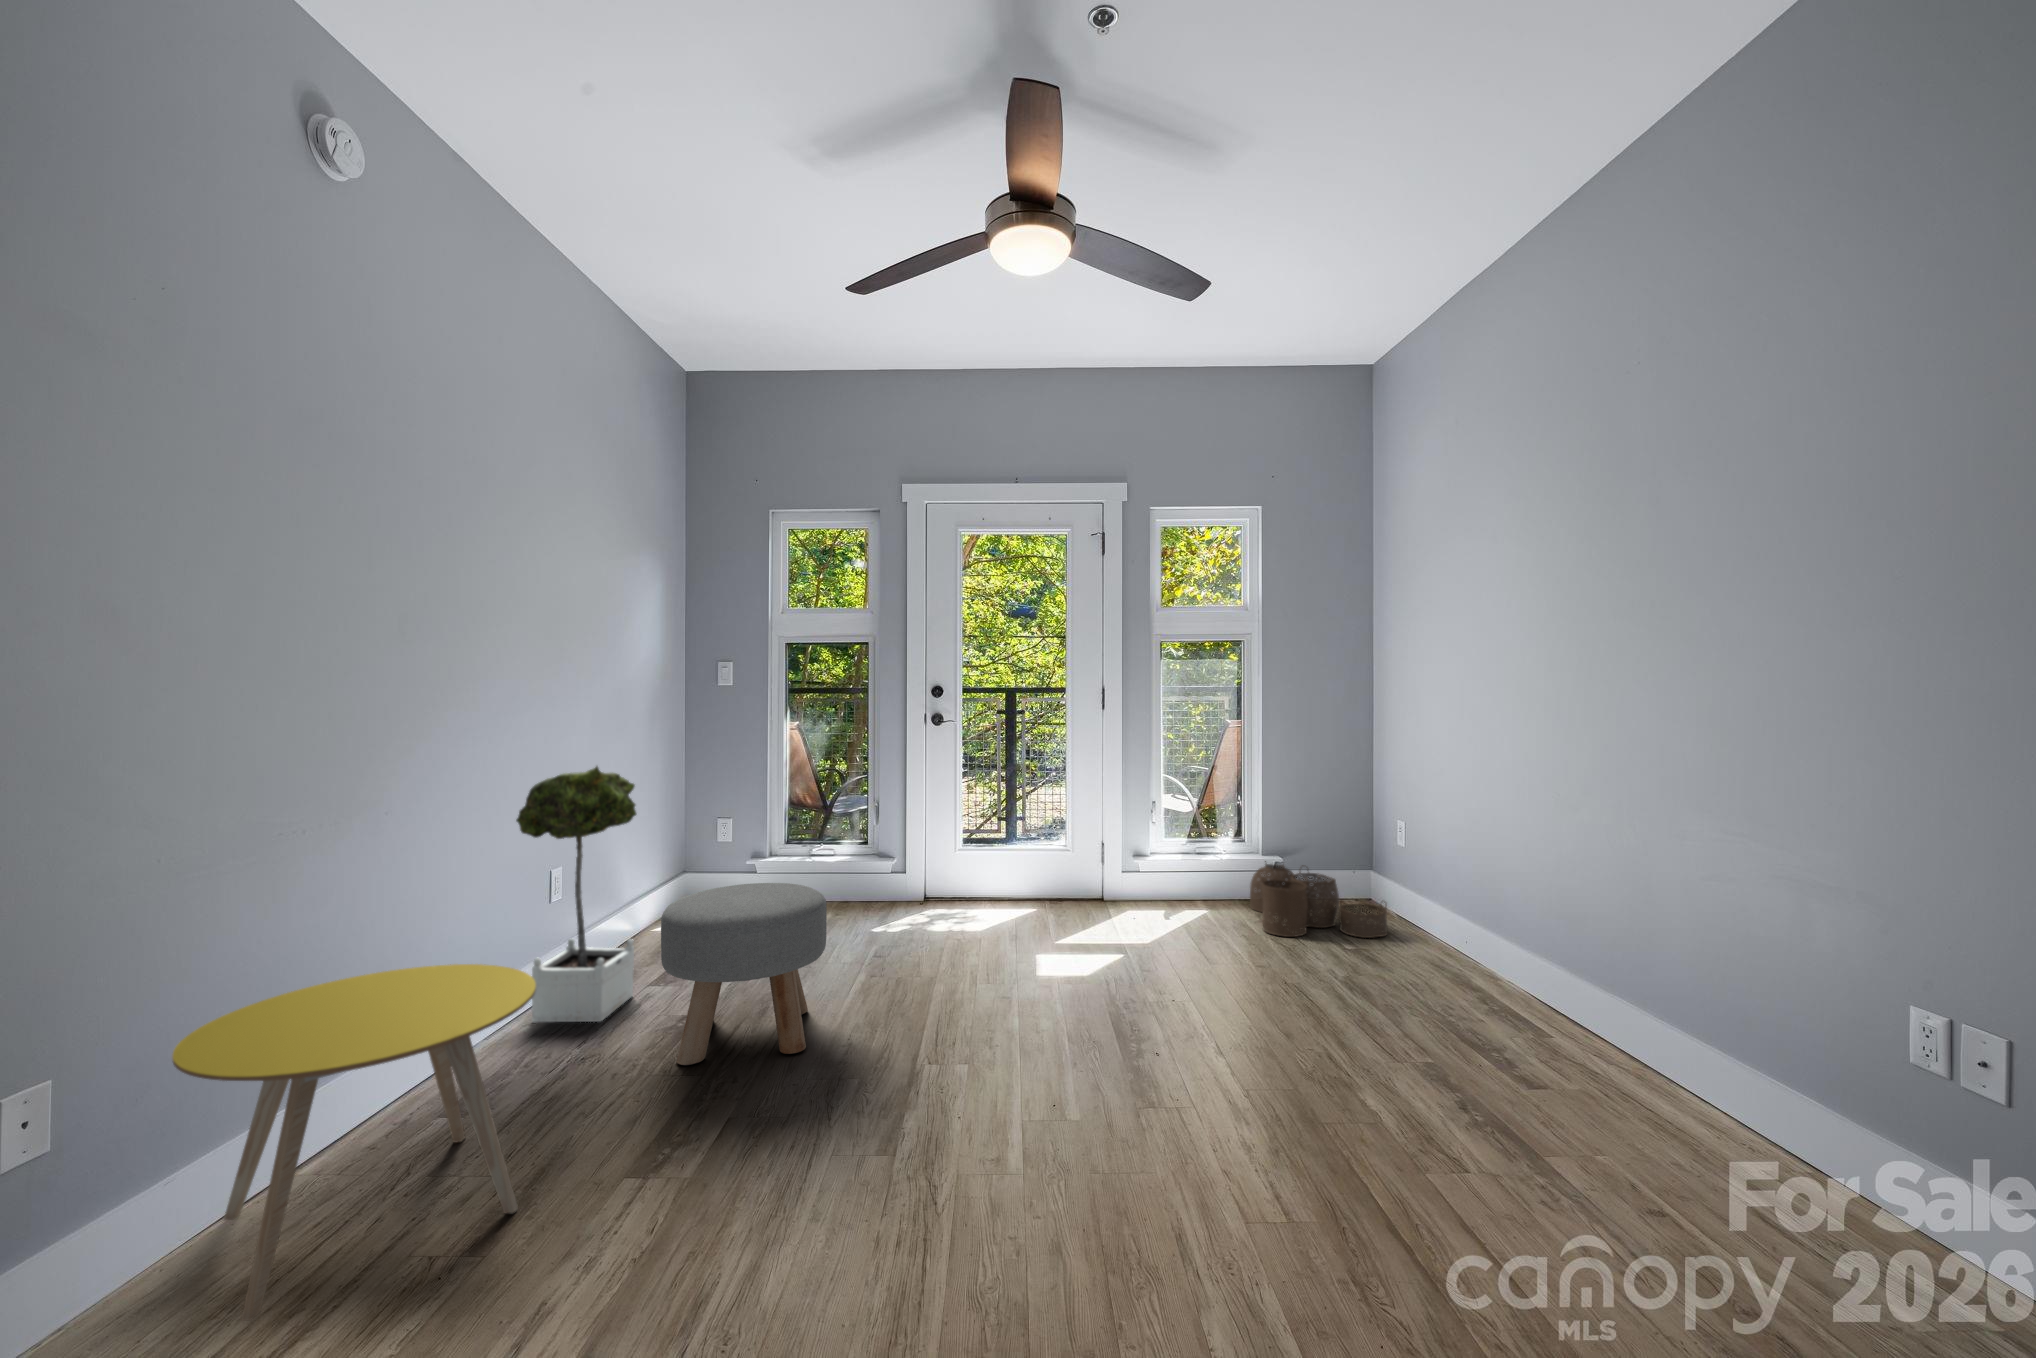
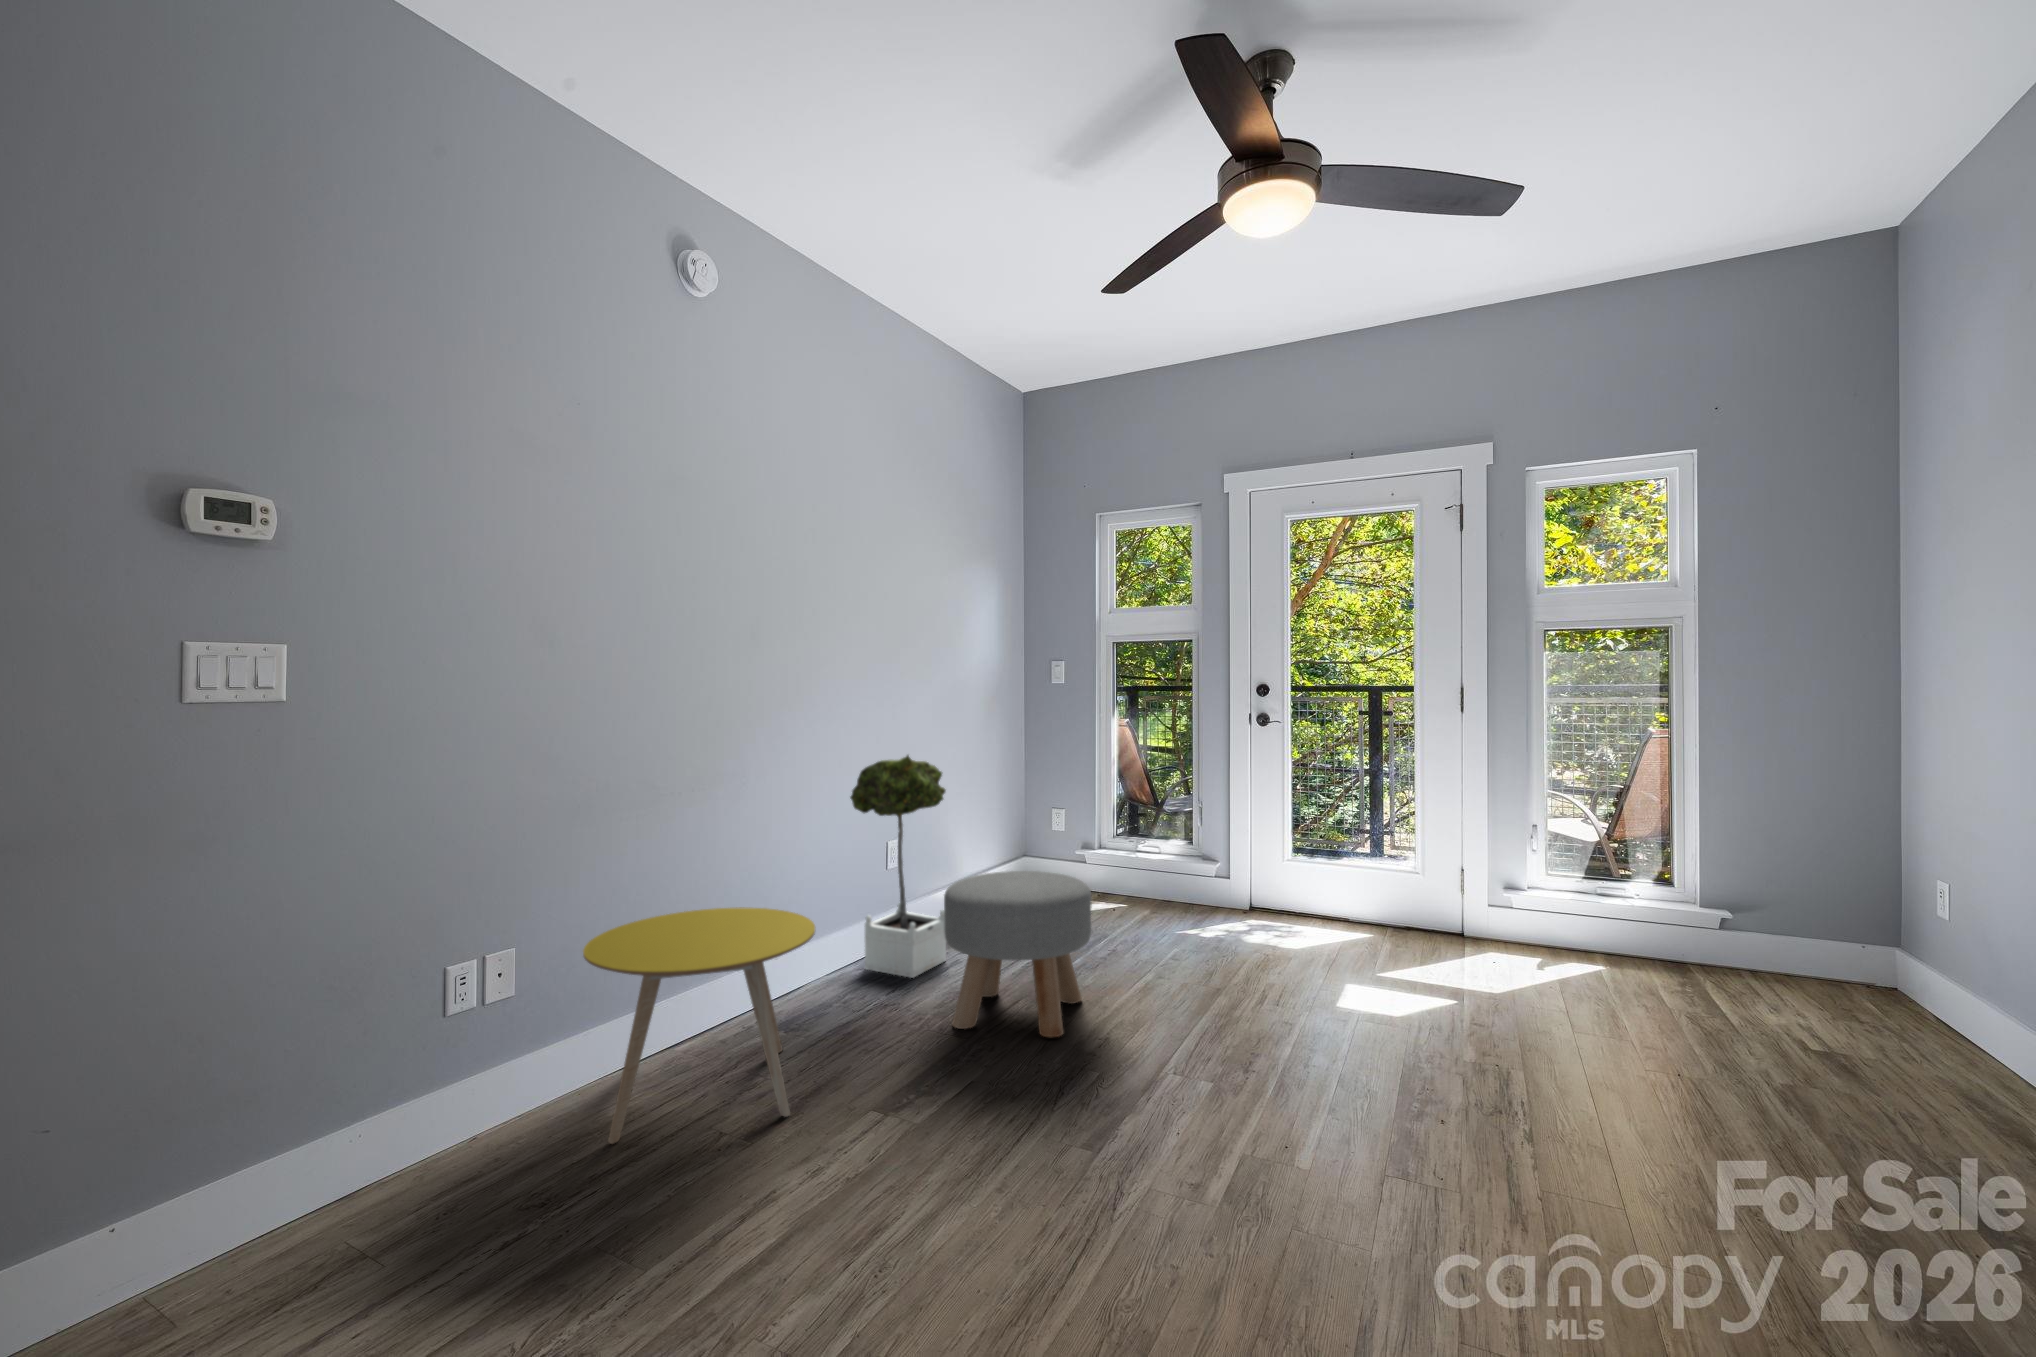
woven basket: present [1250,861,1387,938] -> none [1676,914,1905,1044]

